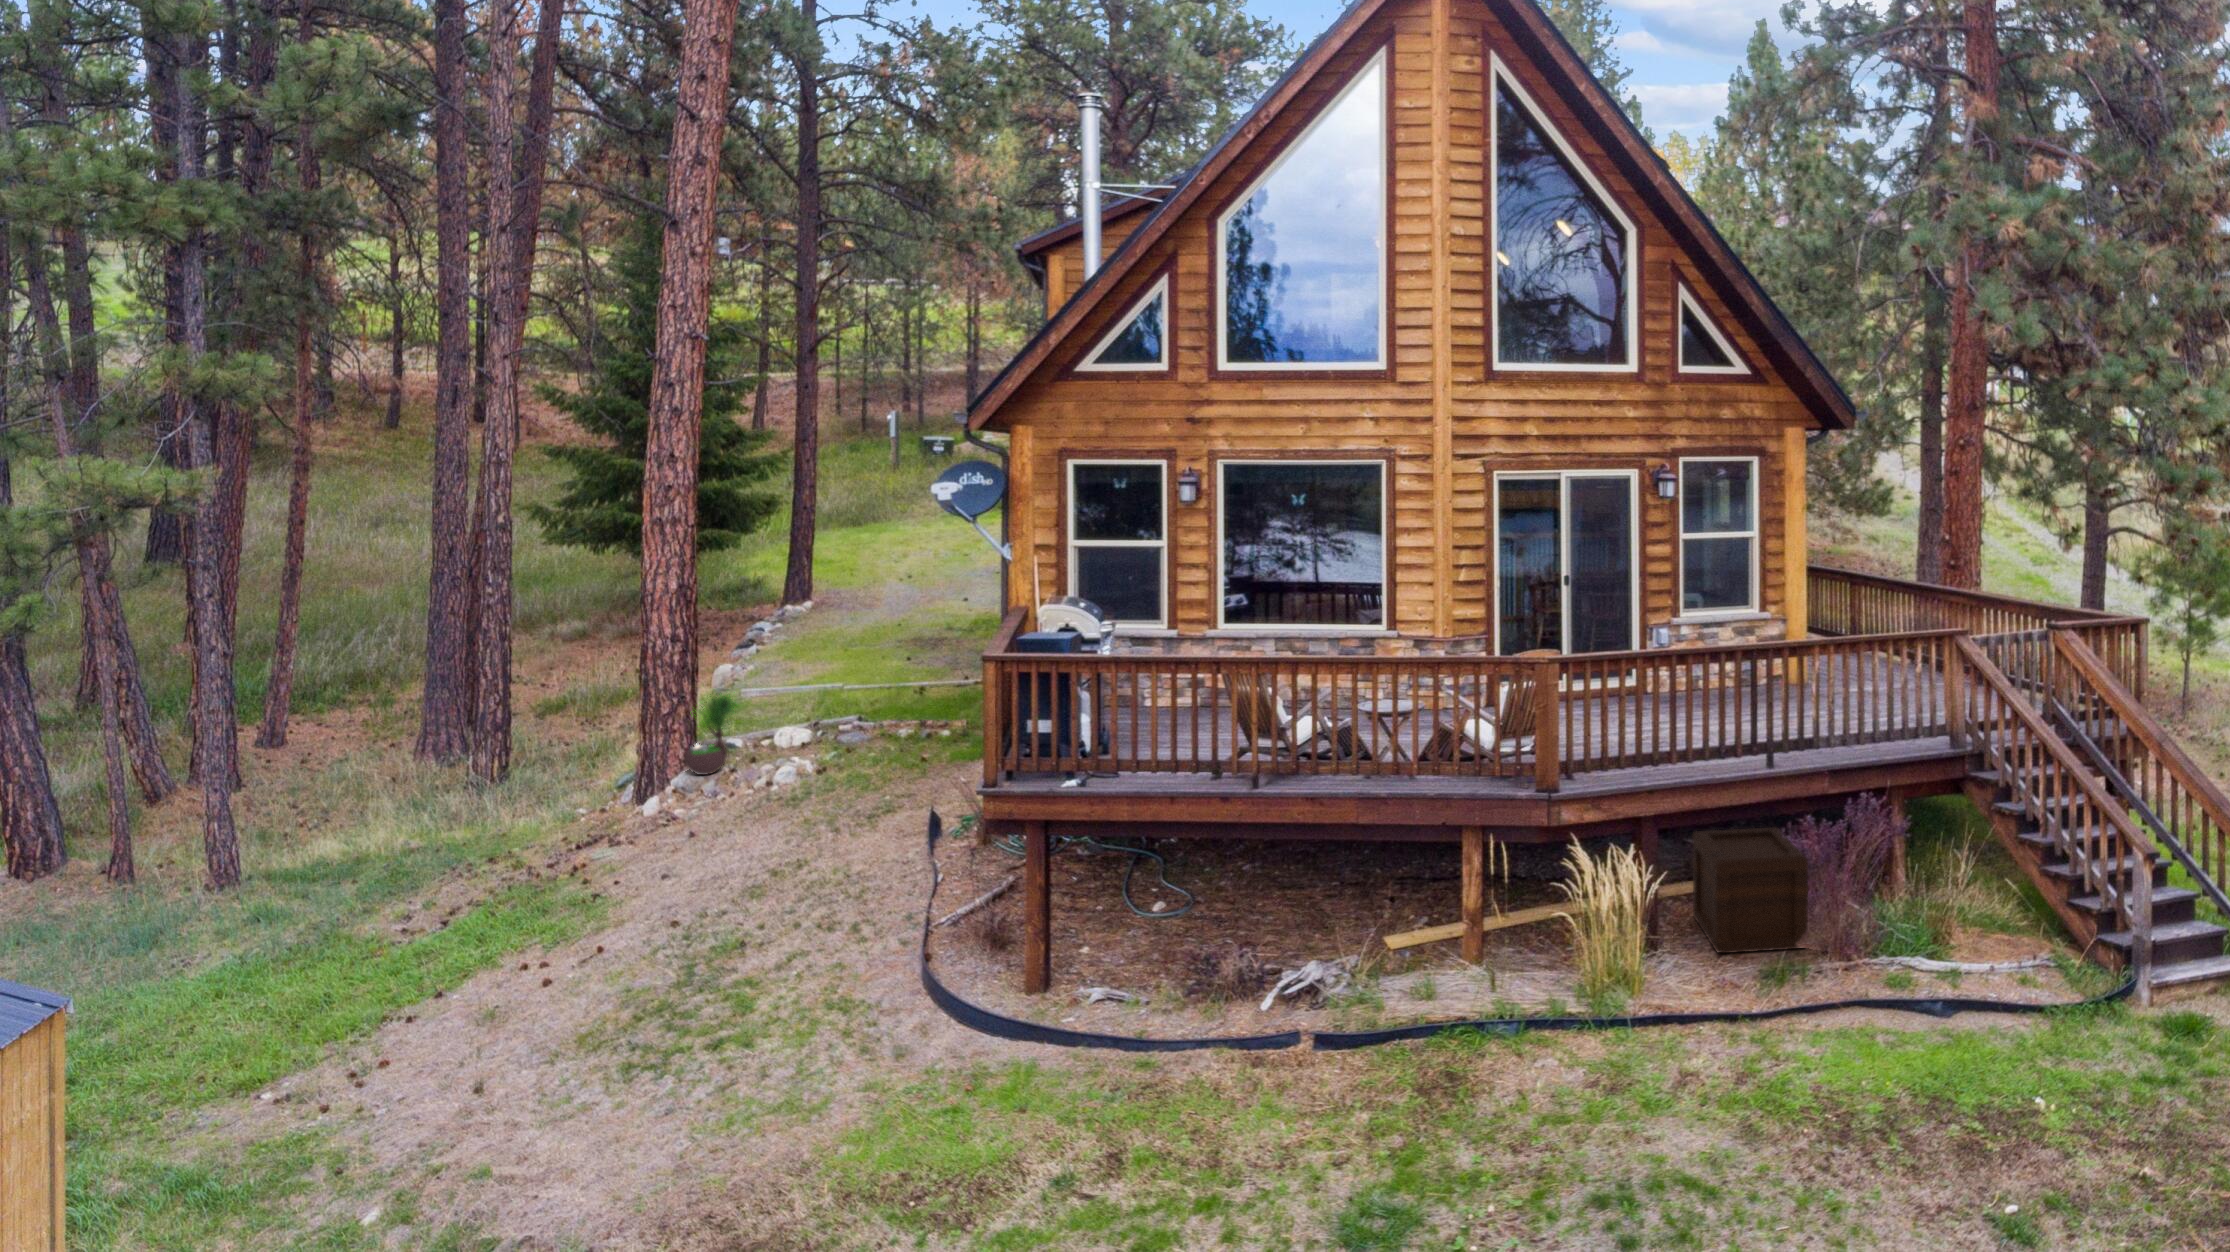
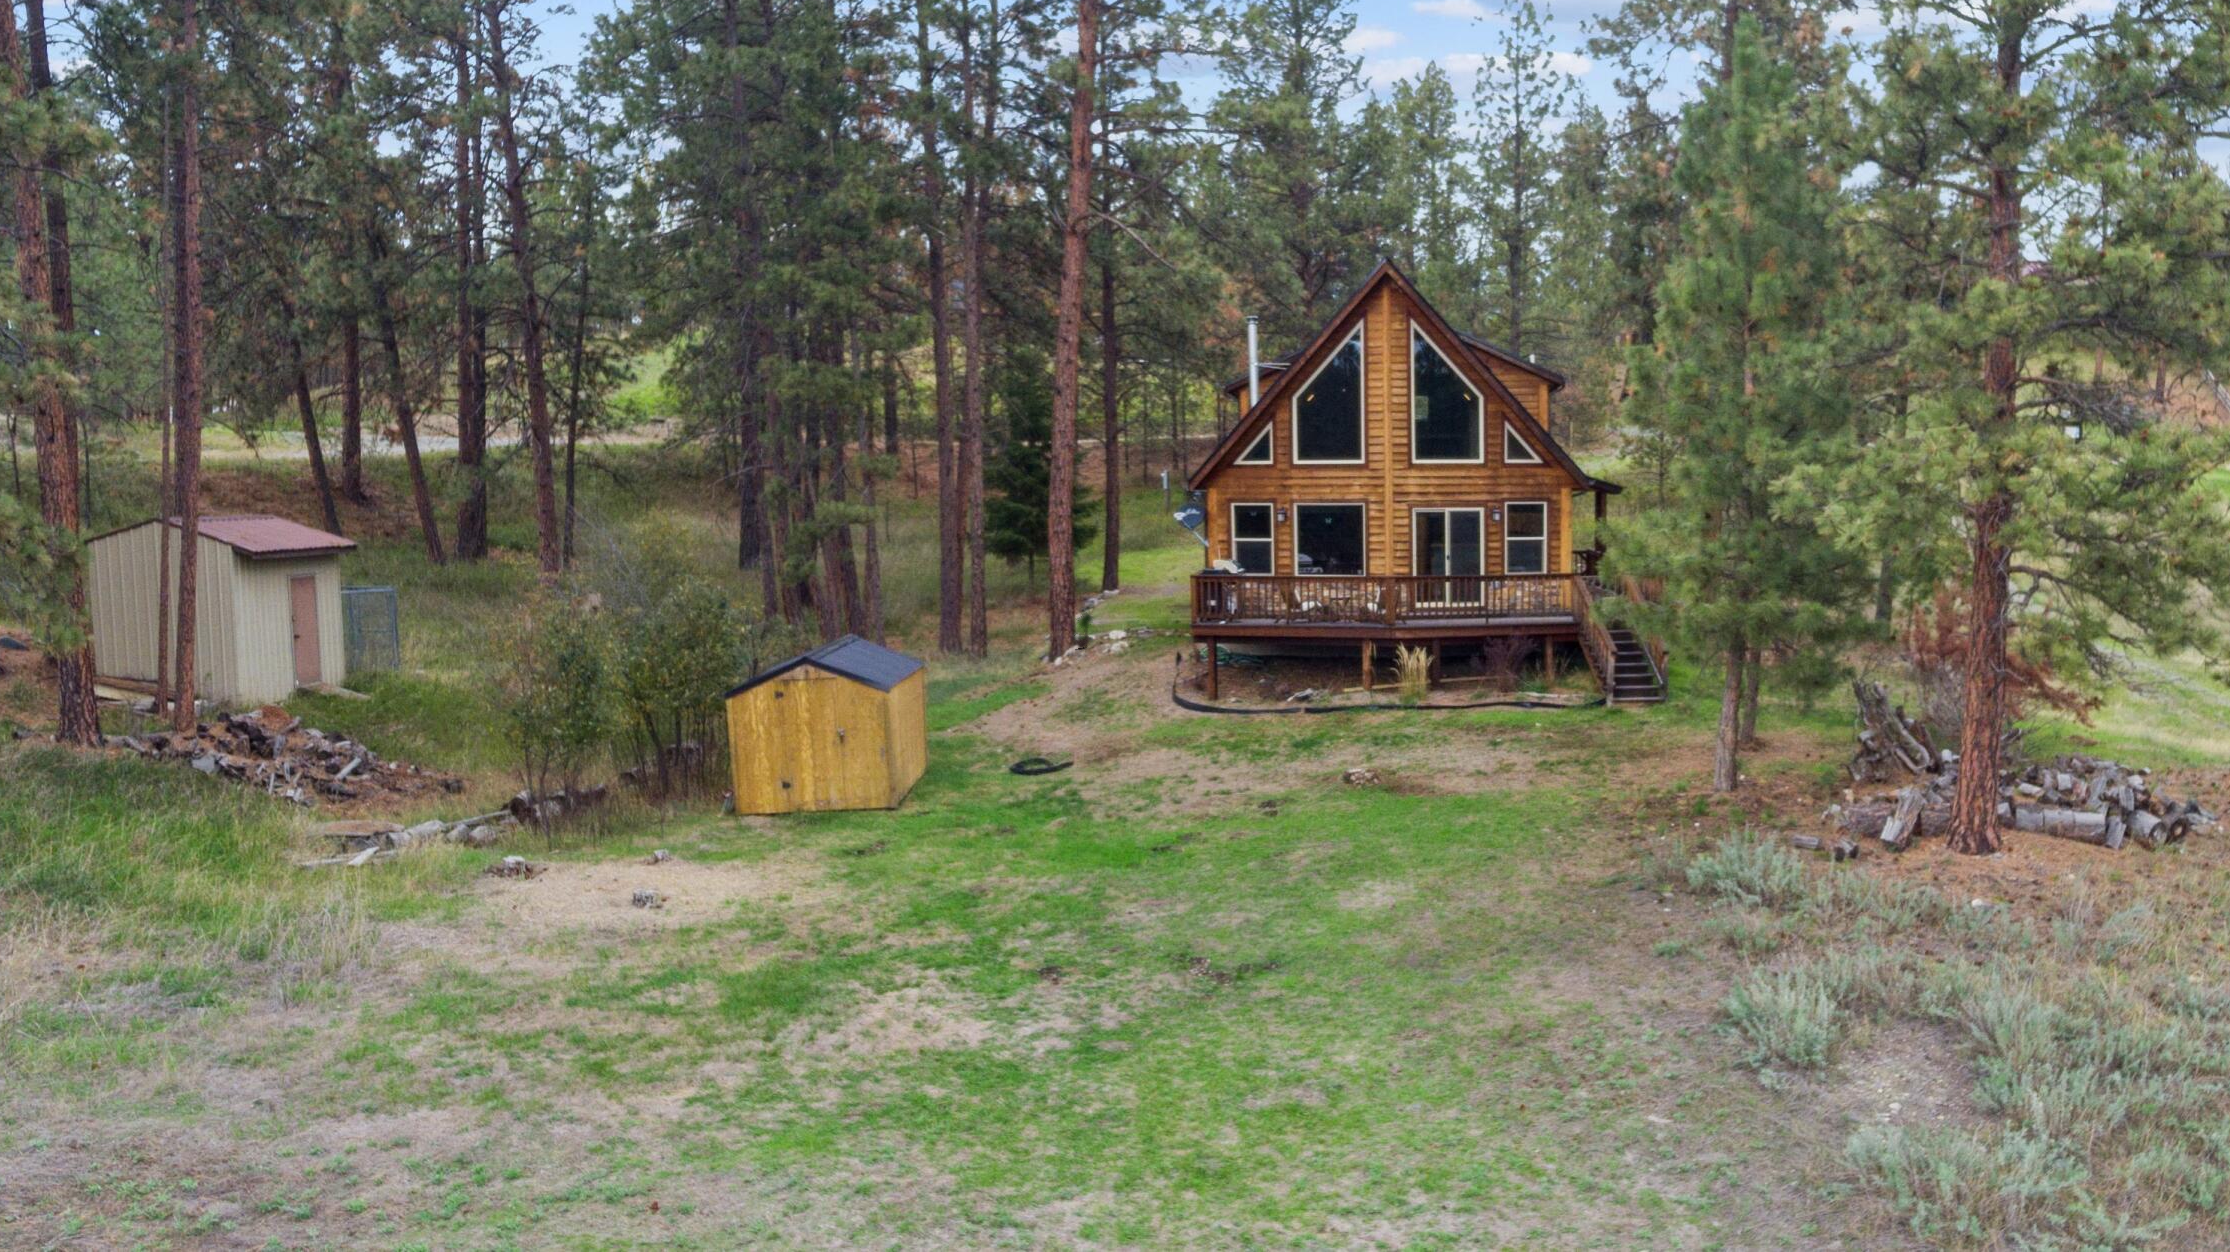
wooden crate: present [1693,827,1808,953] -> none [1465,654,1505,697]

